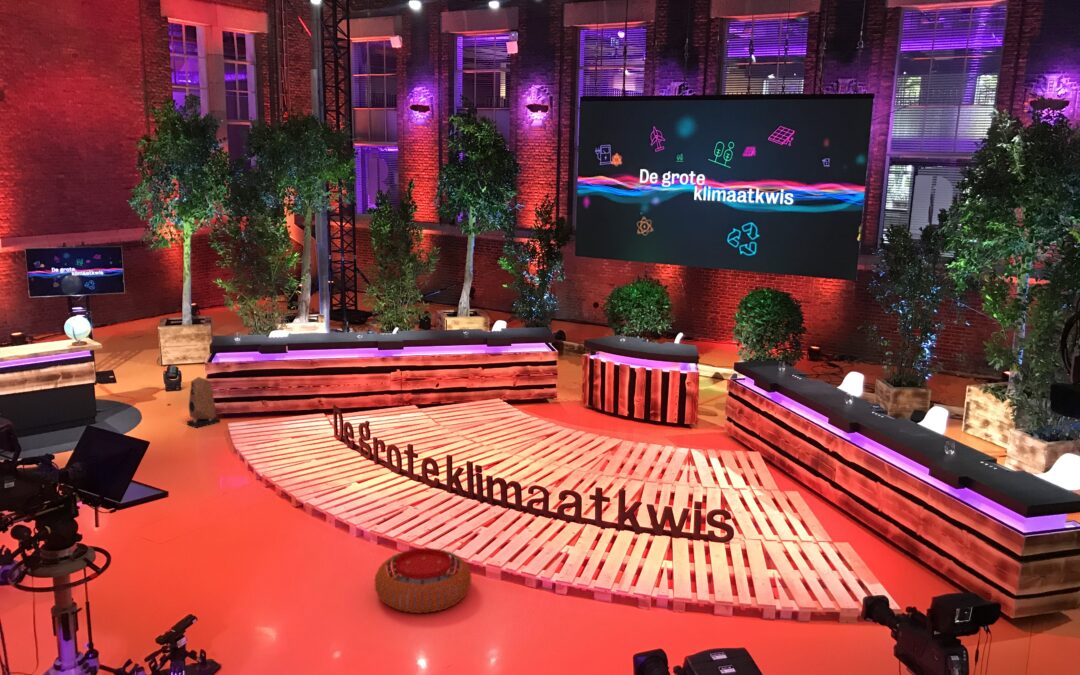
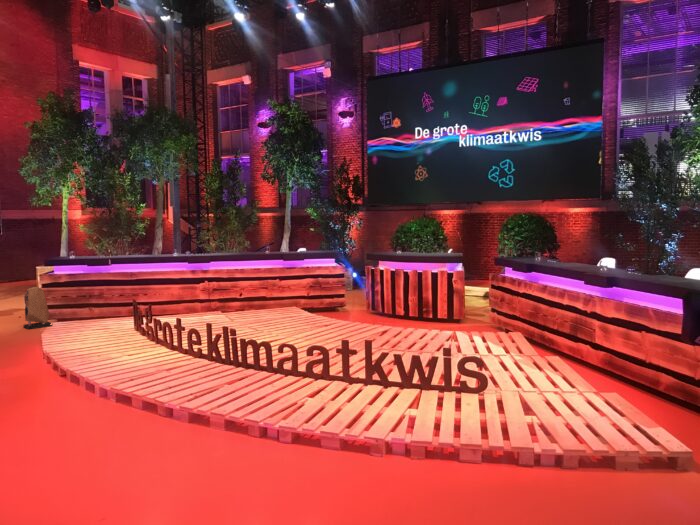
pouf: present [375,548,471,613] -> none [64,393,183,461]

